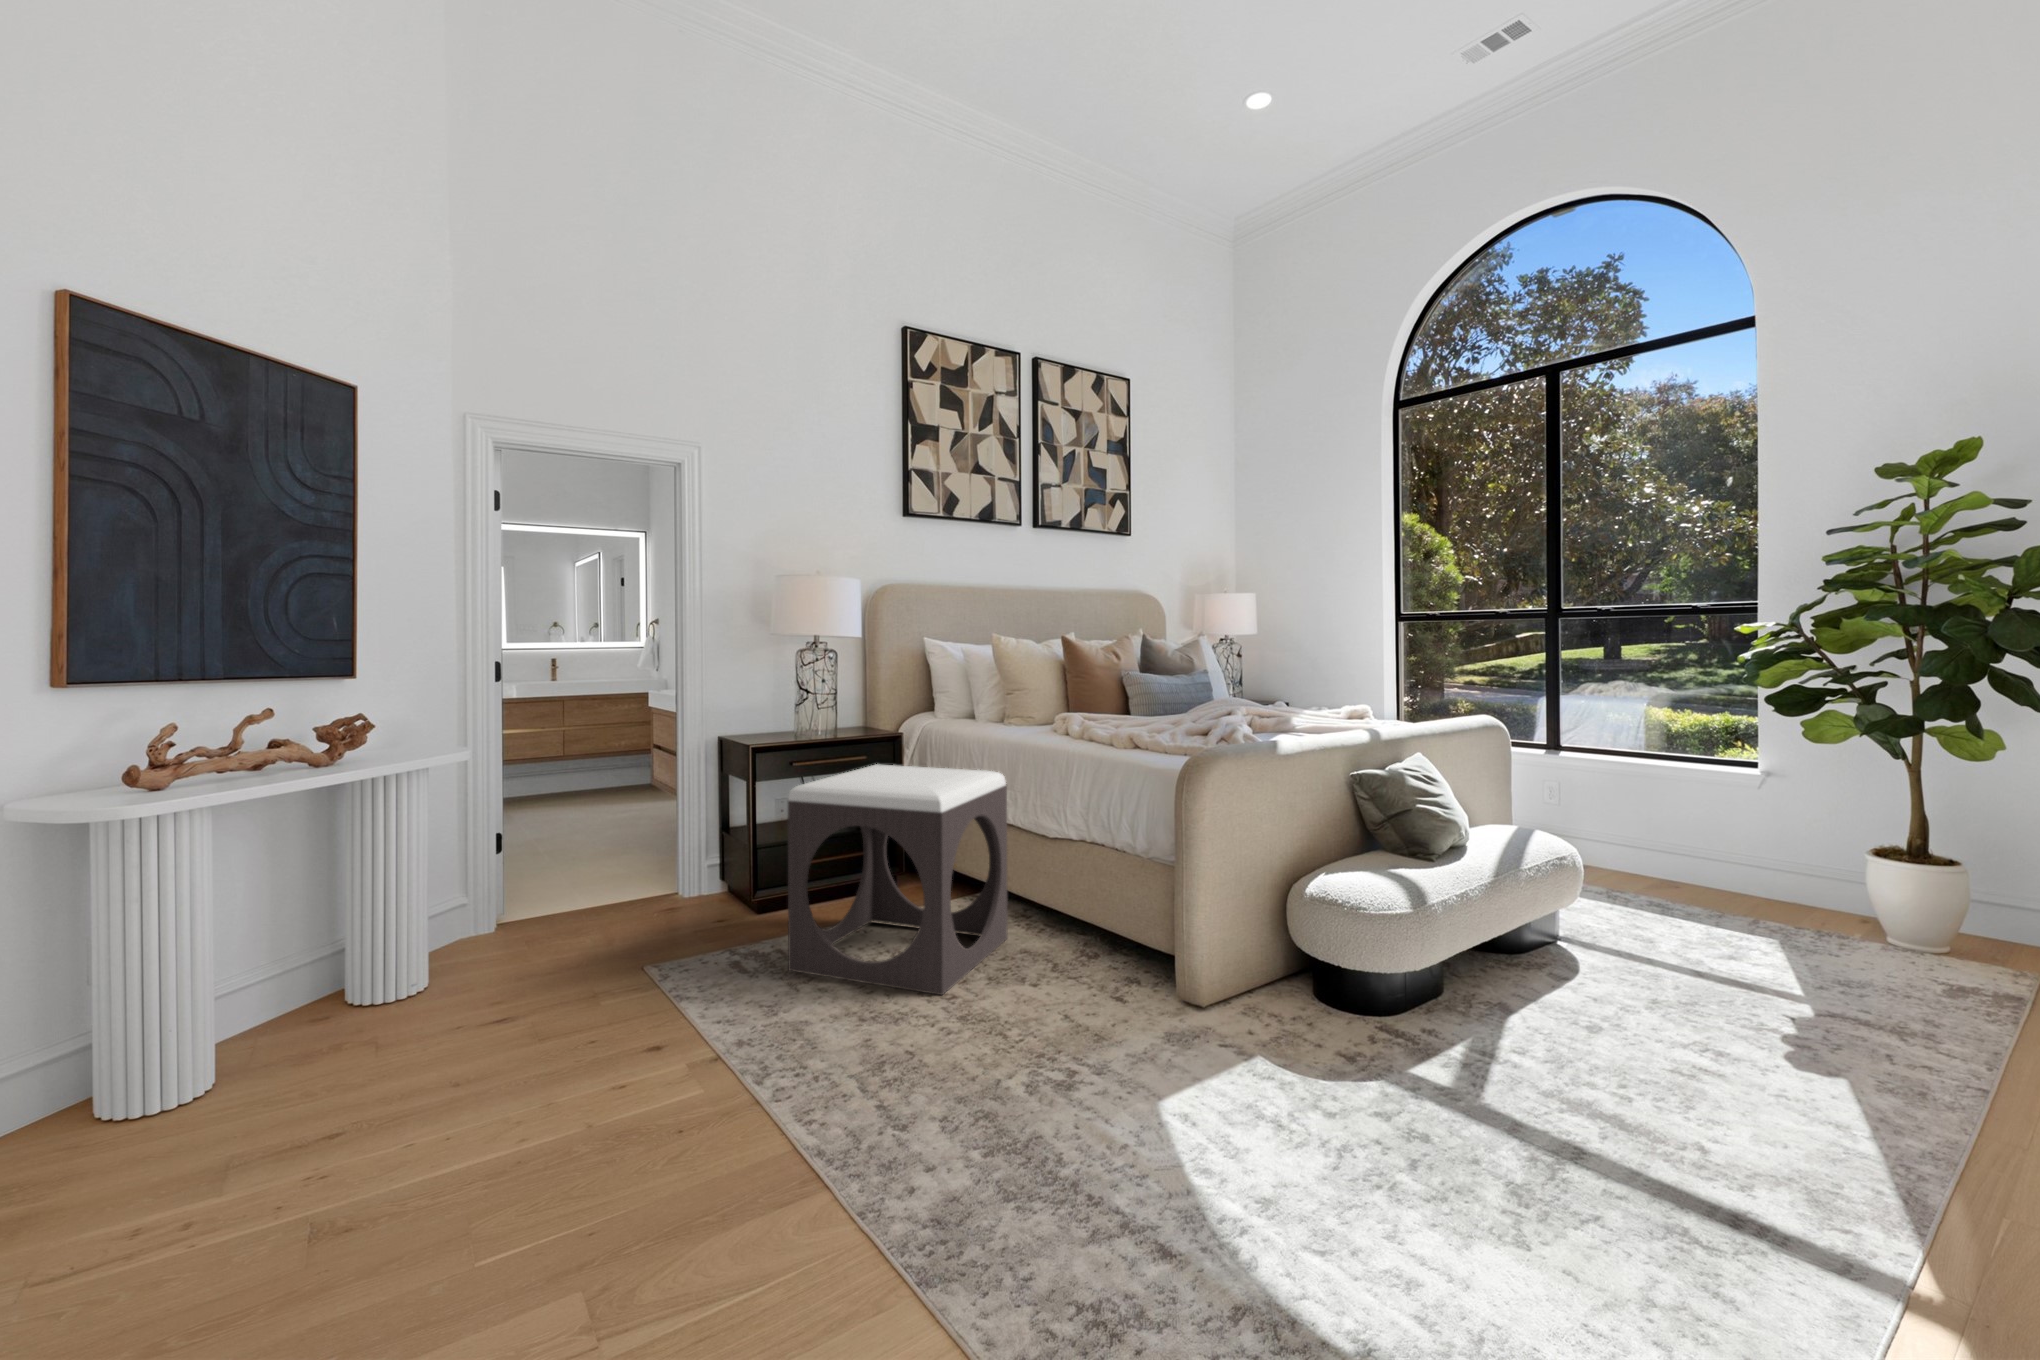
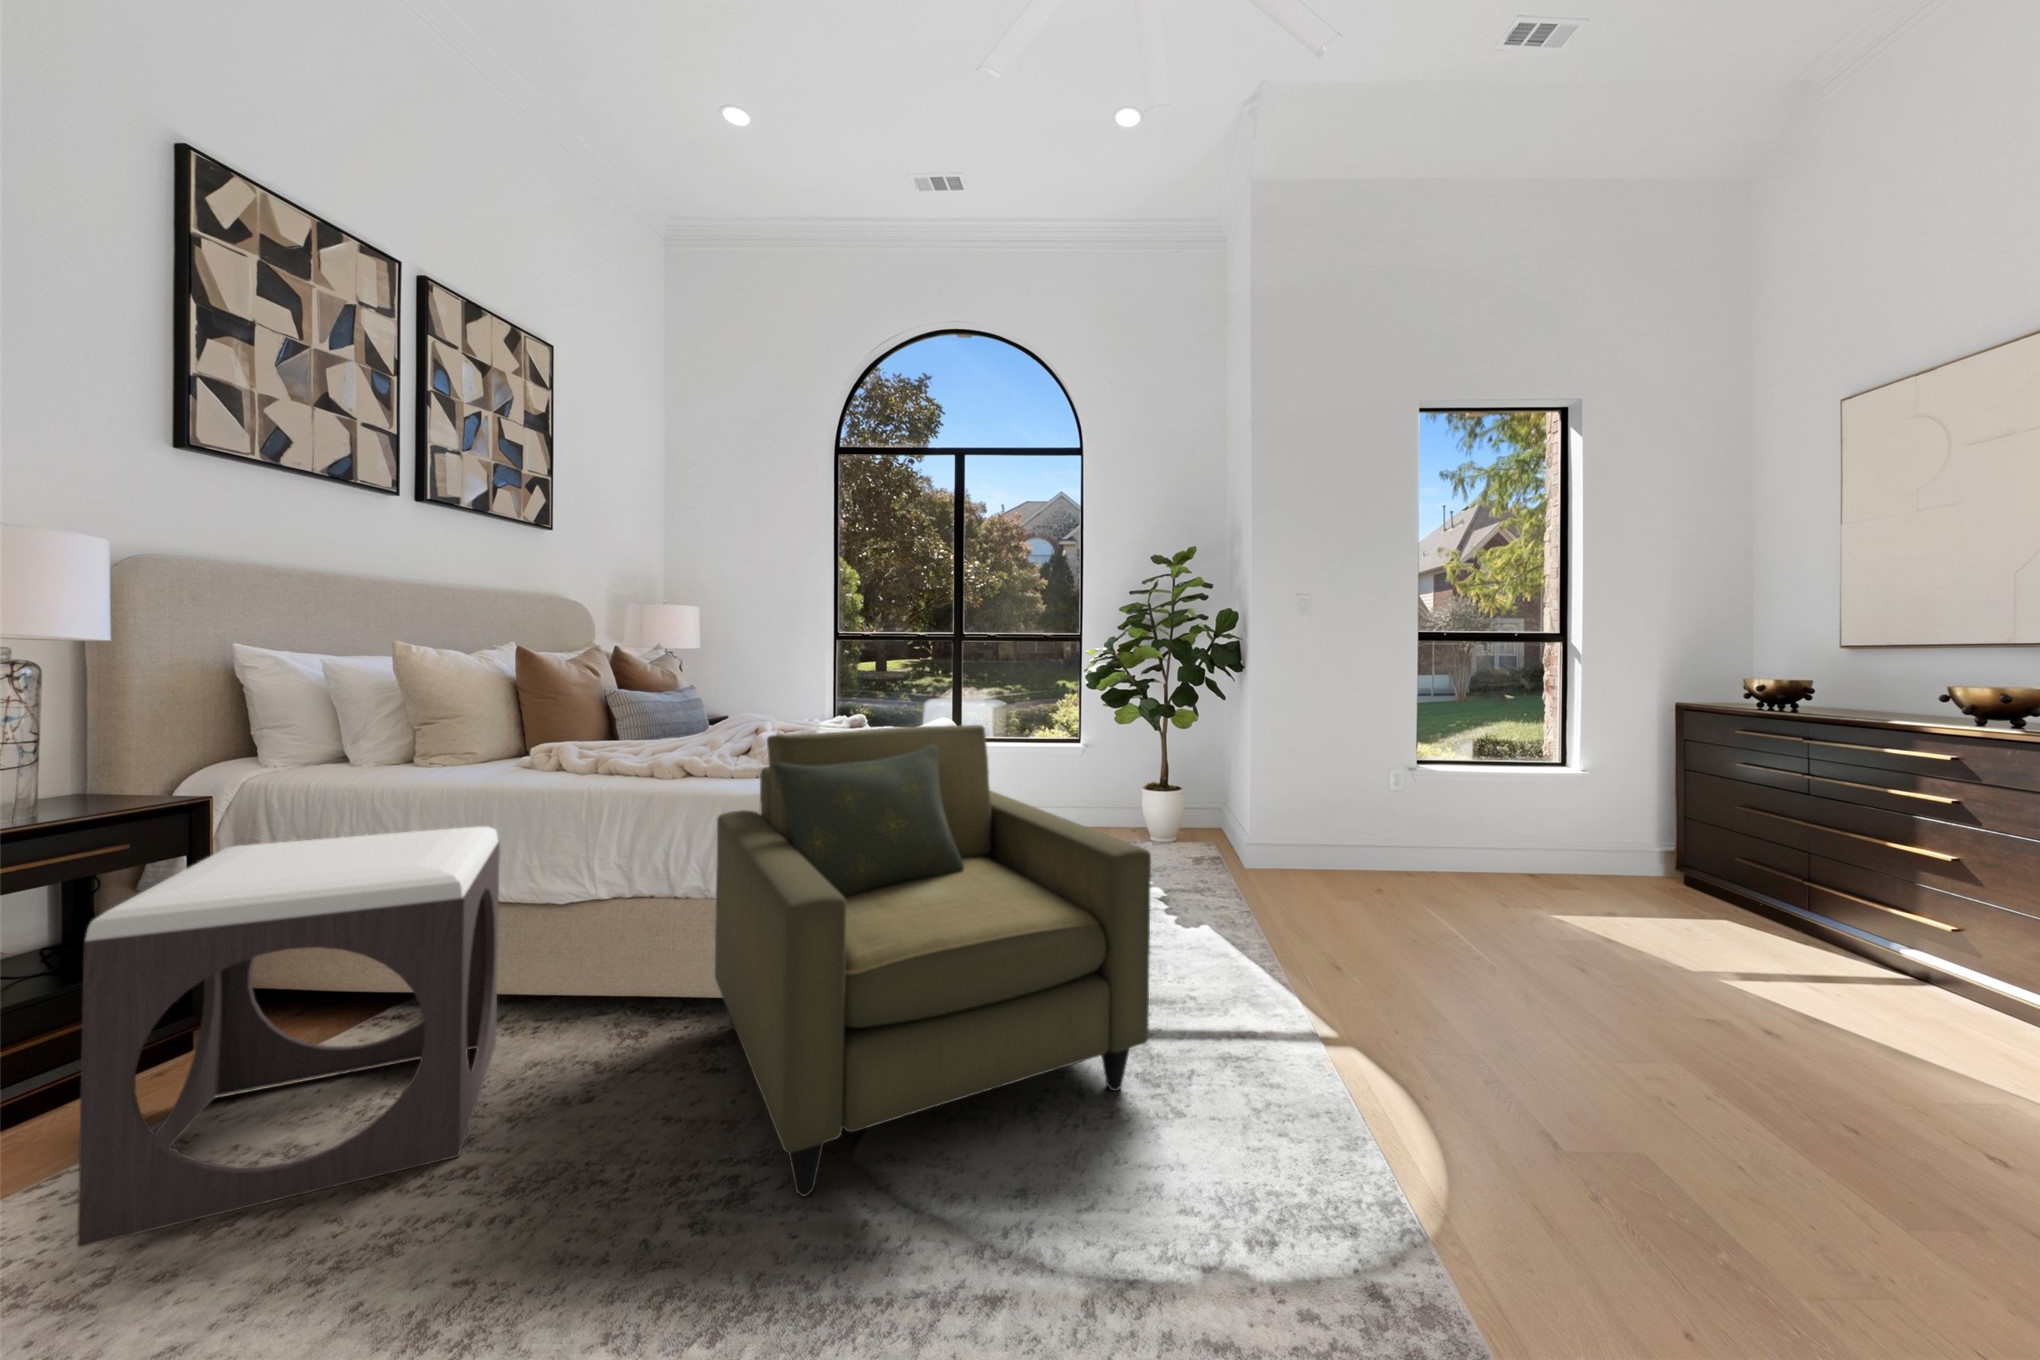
armchair: none [1073,715,1509,1176] -> present [715,725,1151,1196]

